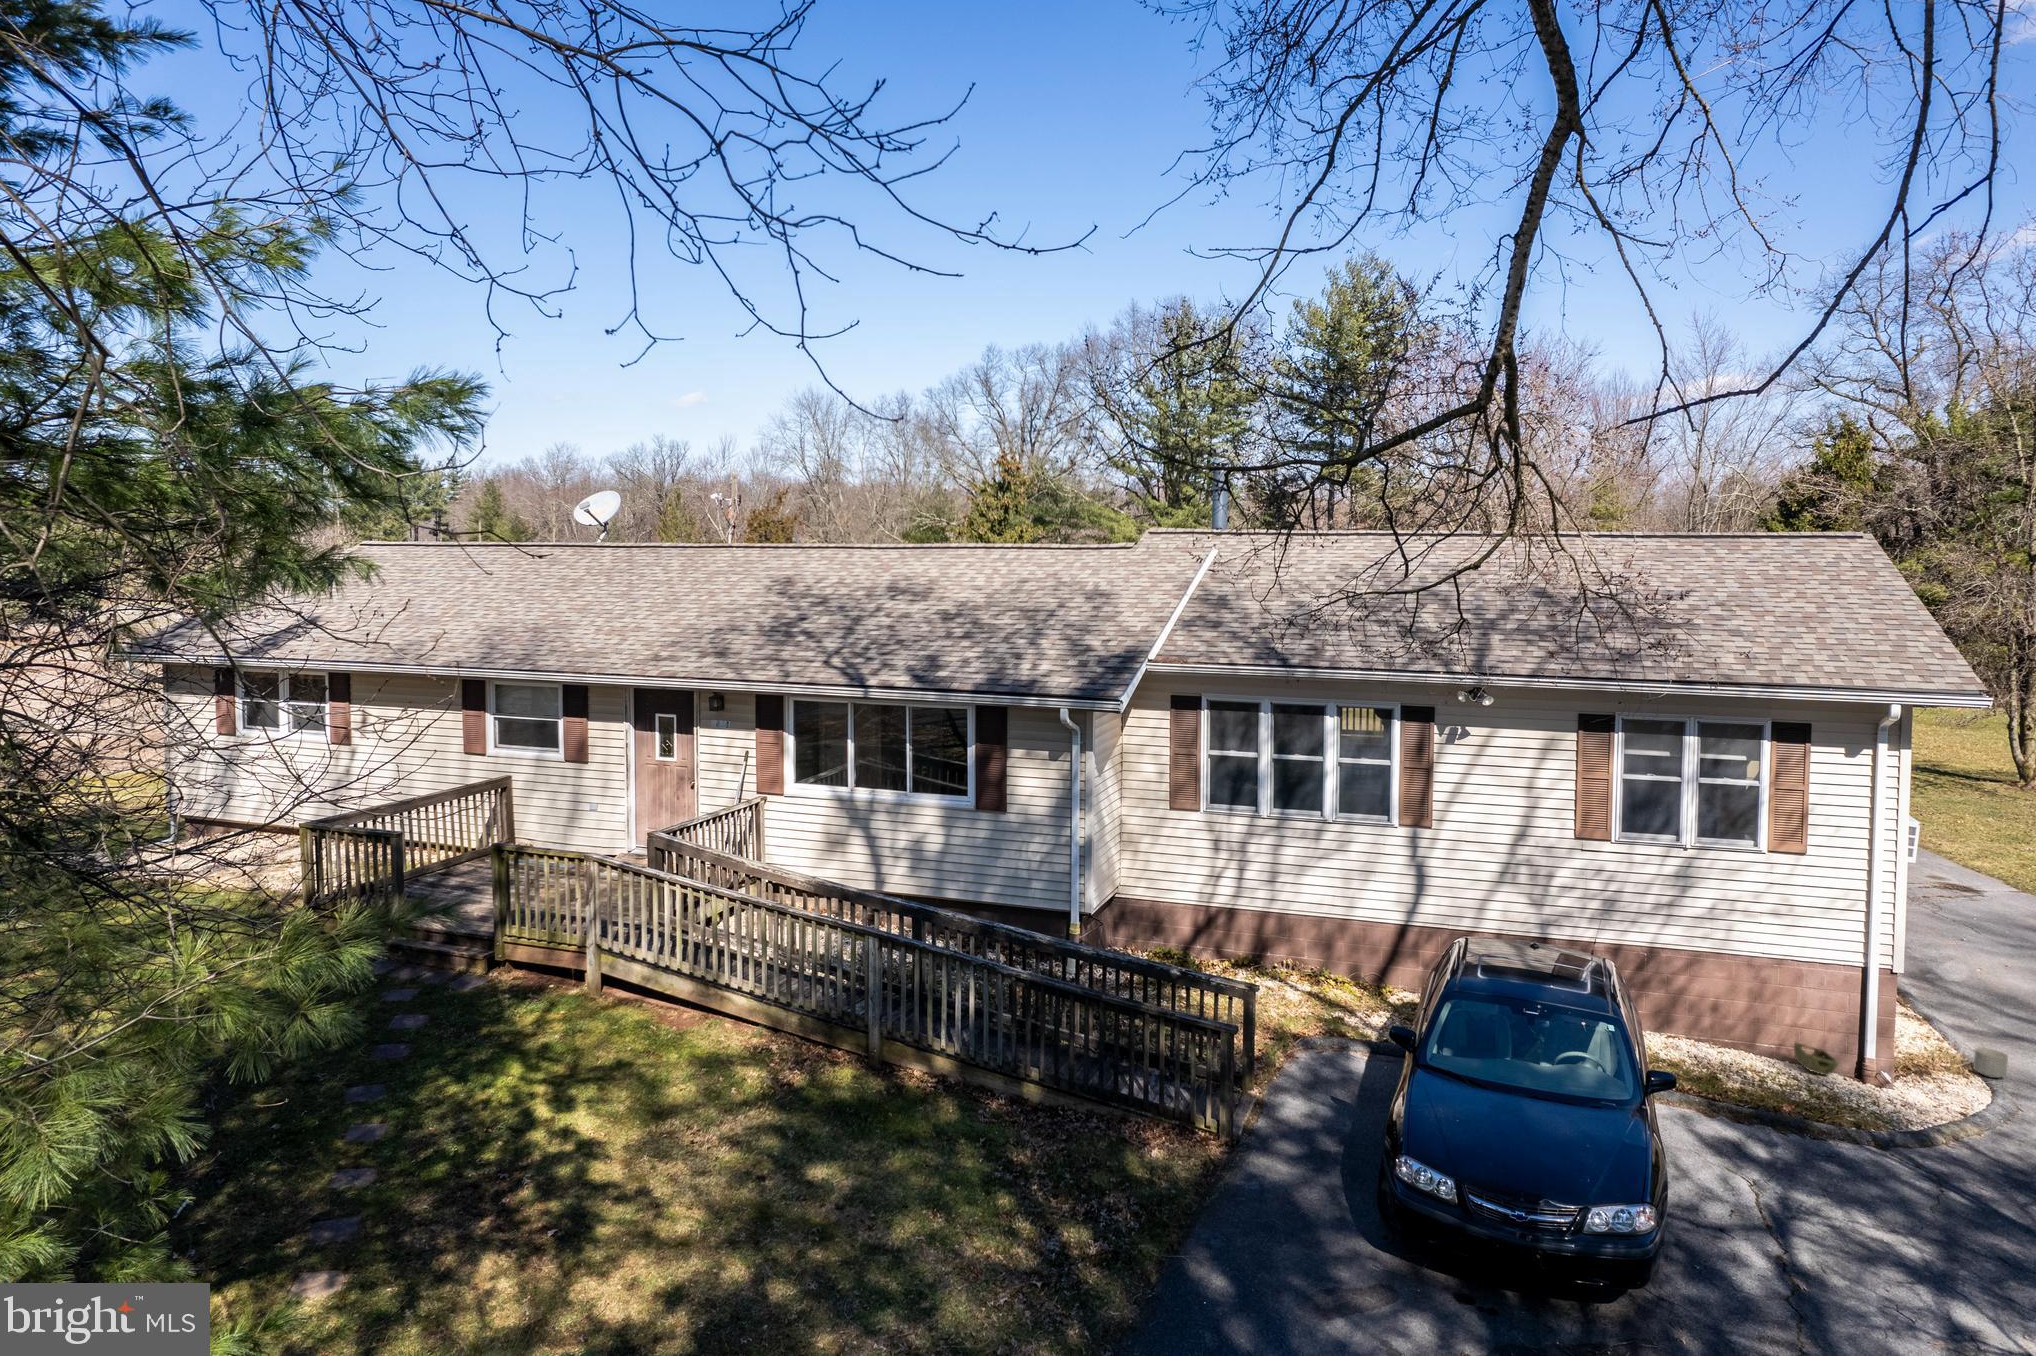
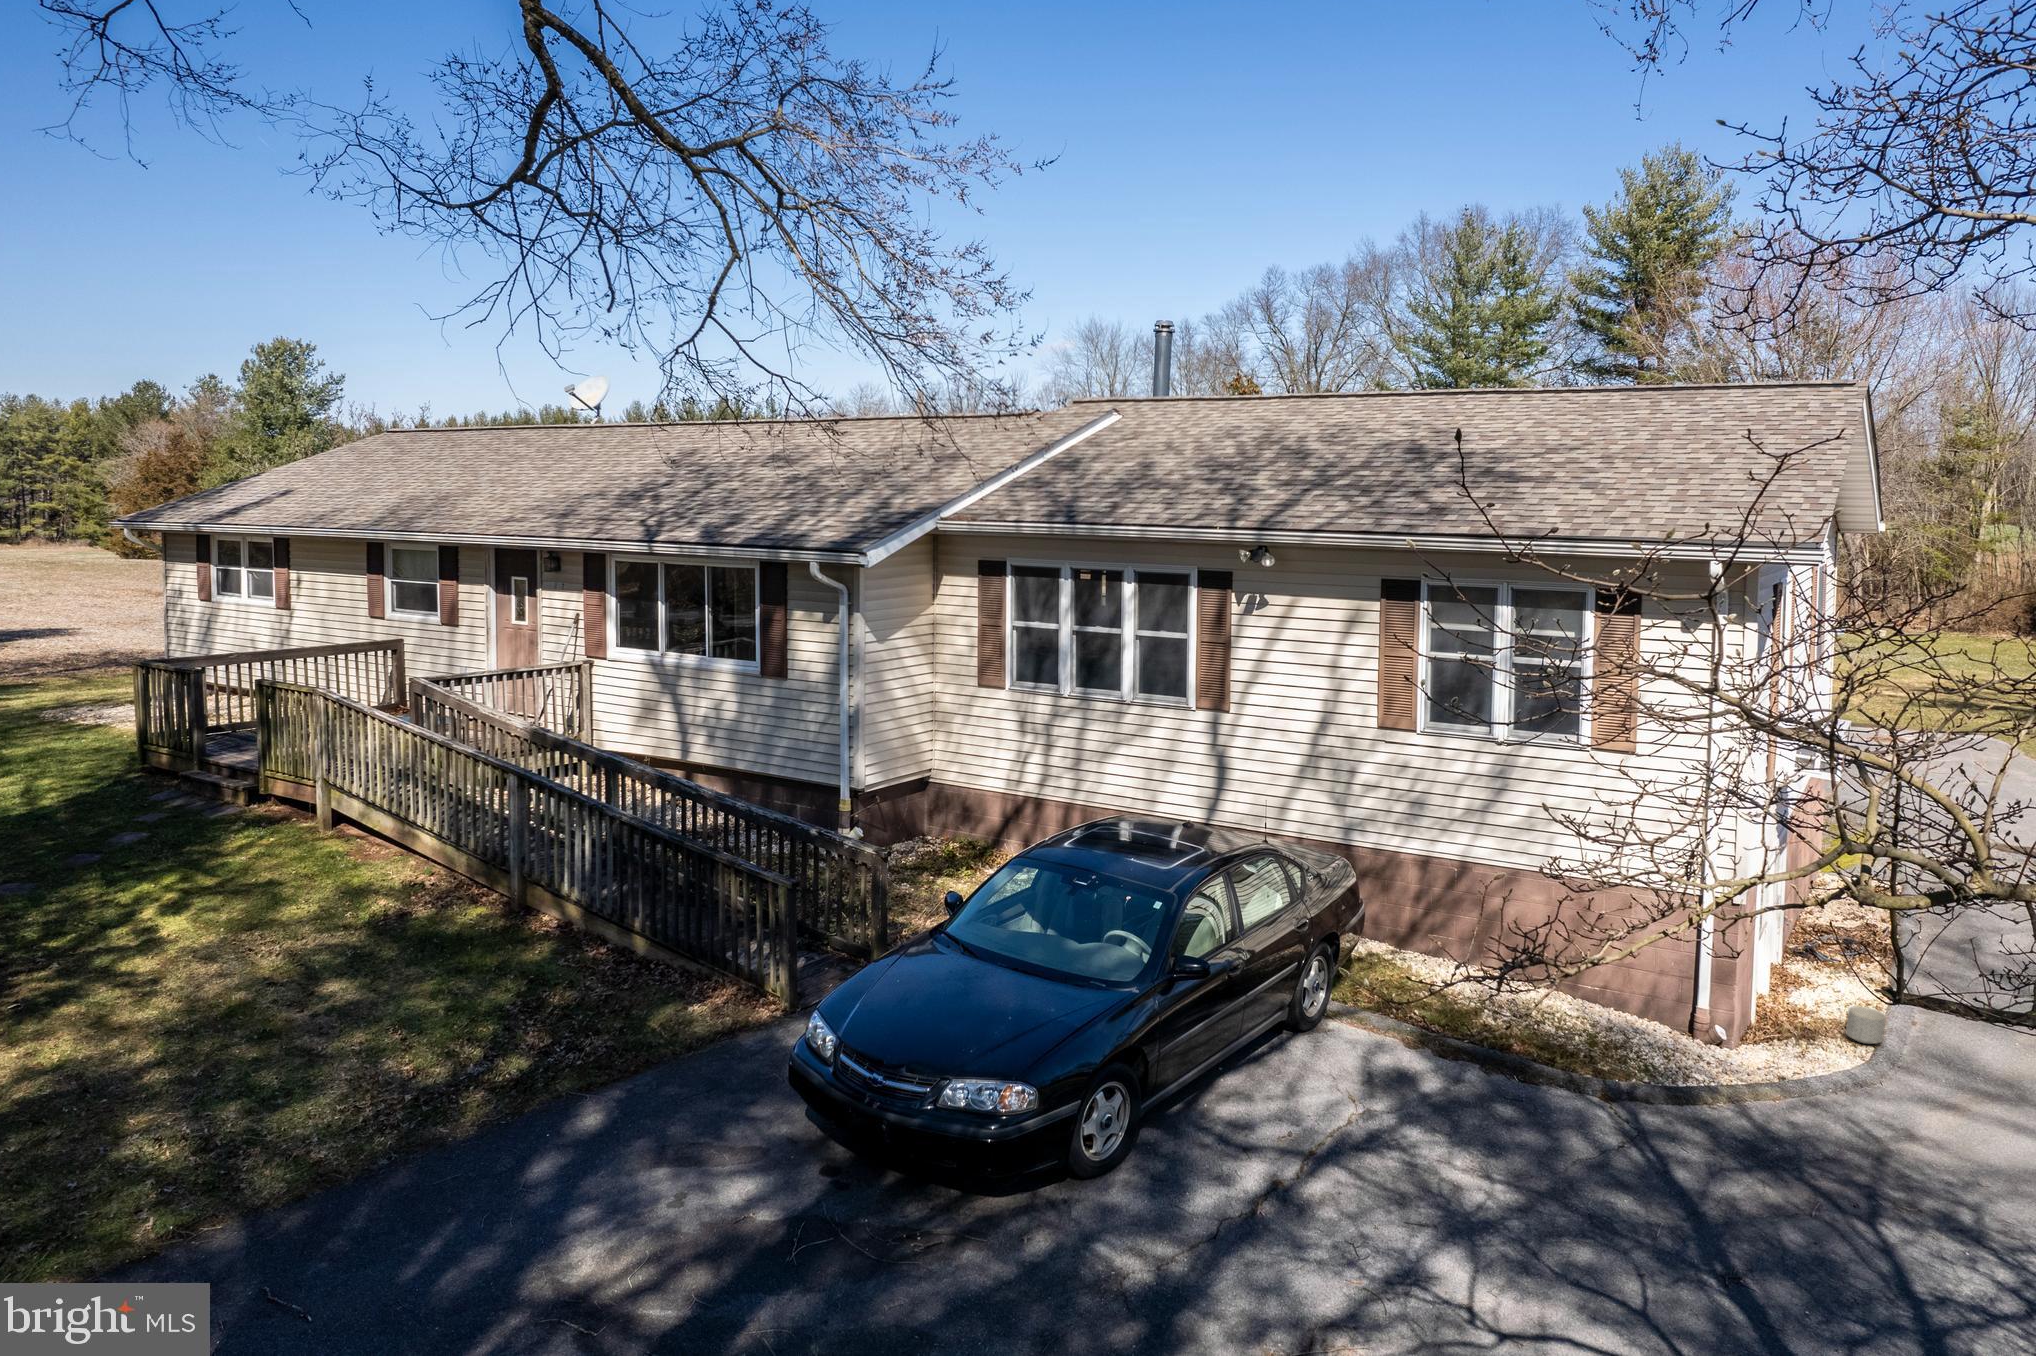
woven basket: present [1794,1043,1839,1076] -> none [1601,980,1643,1020]

